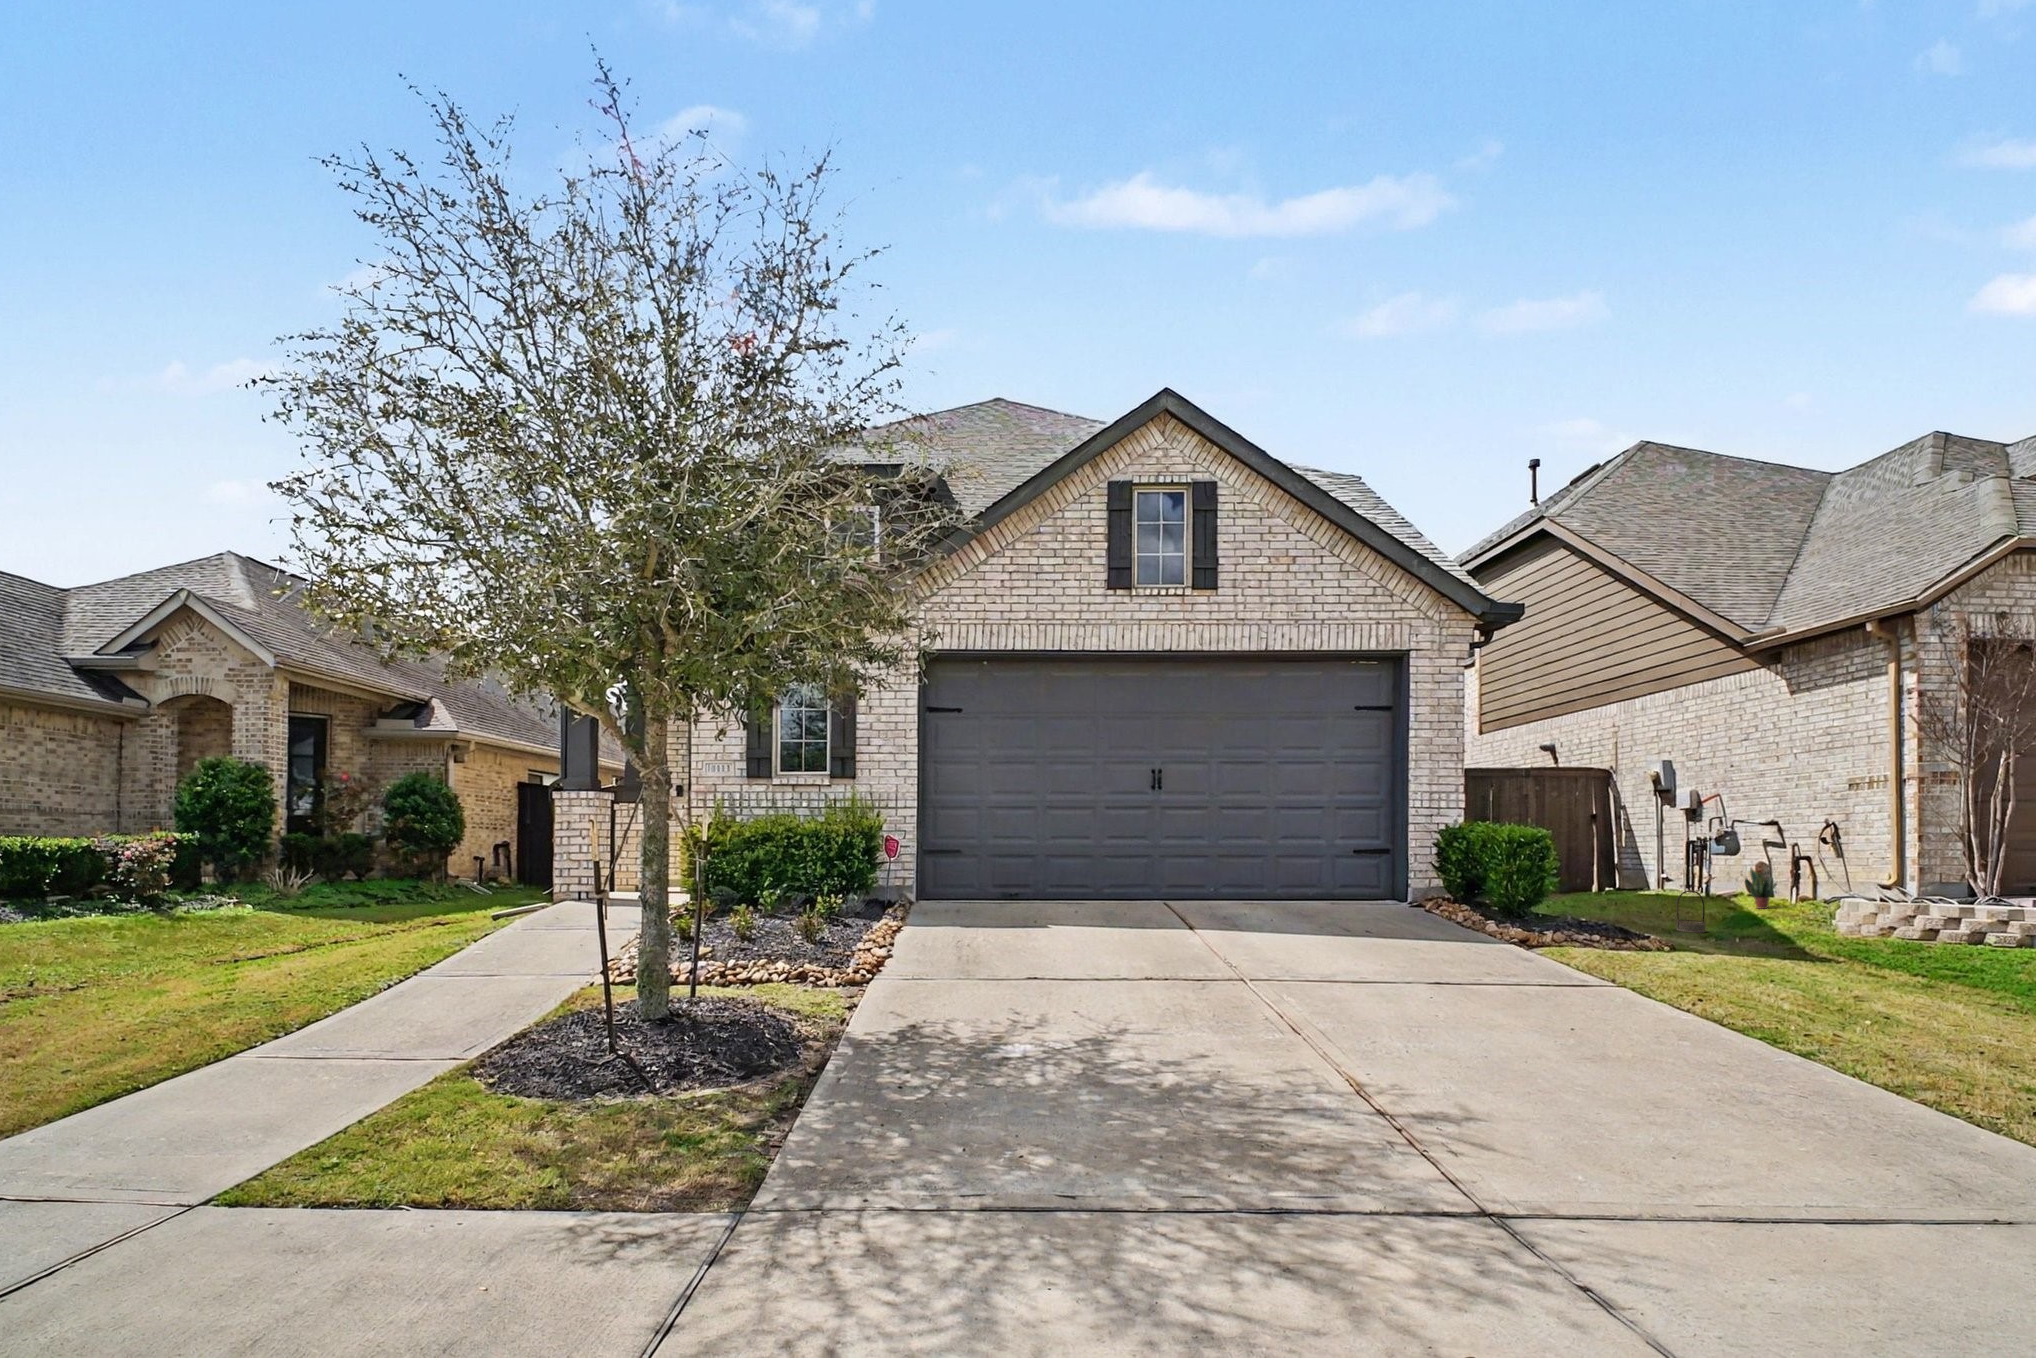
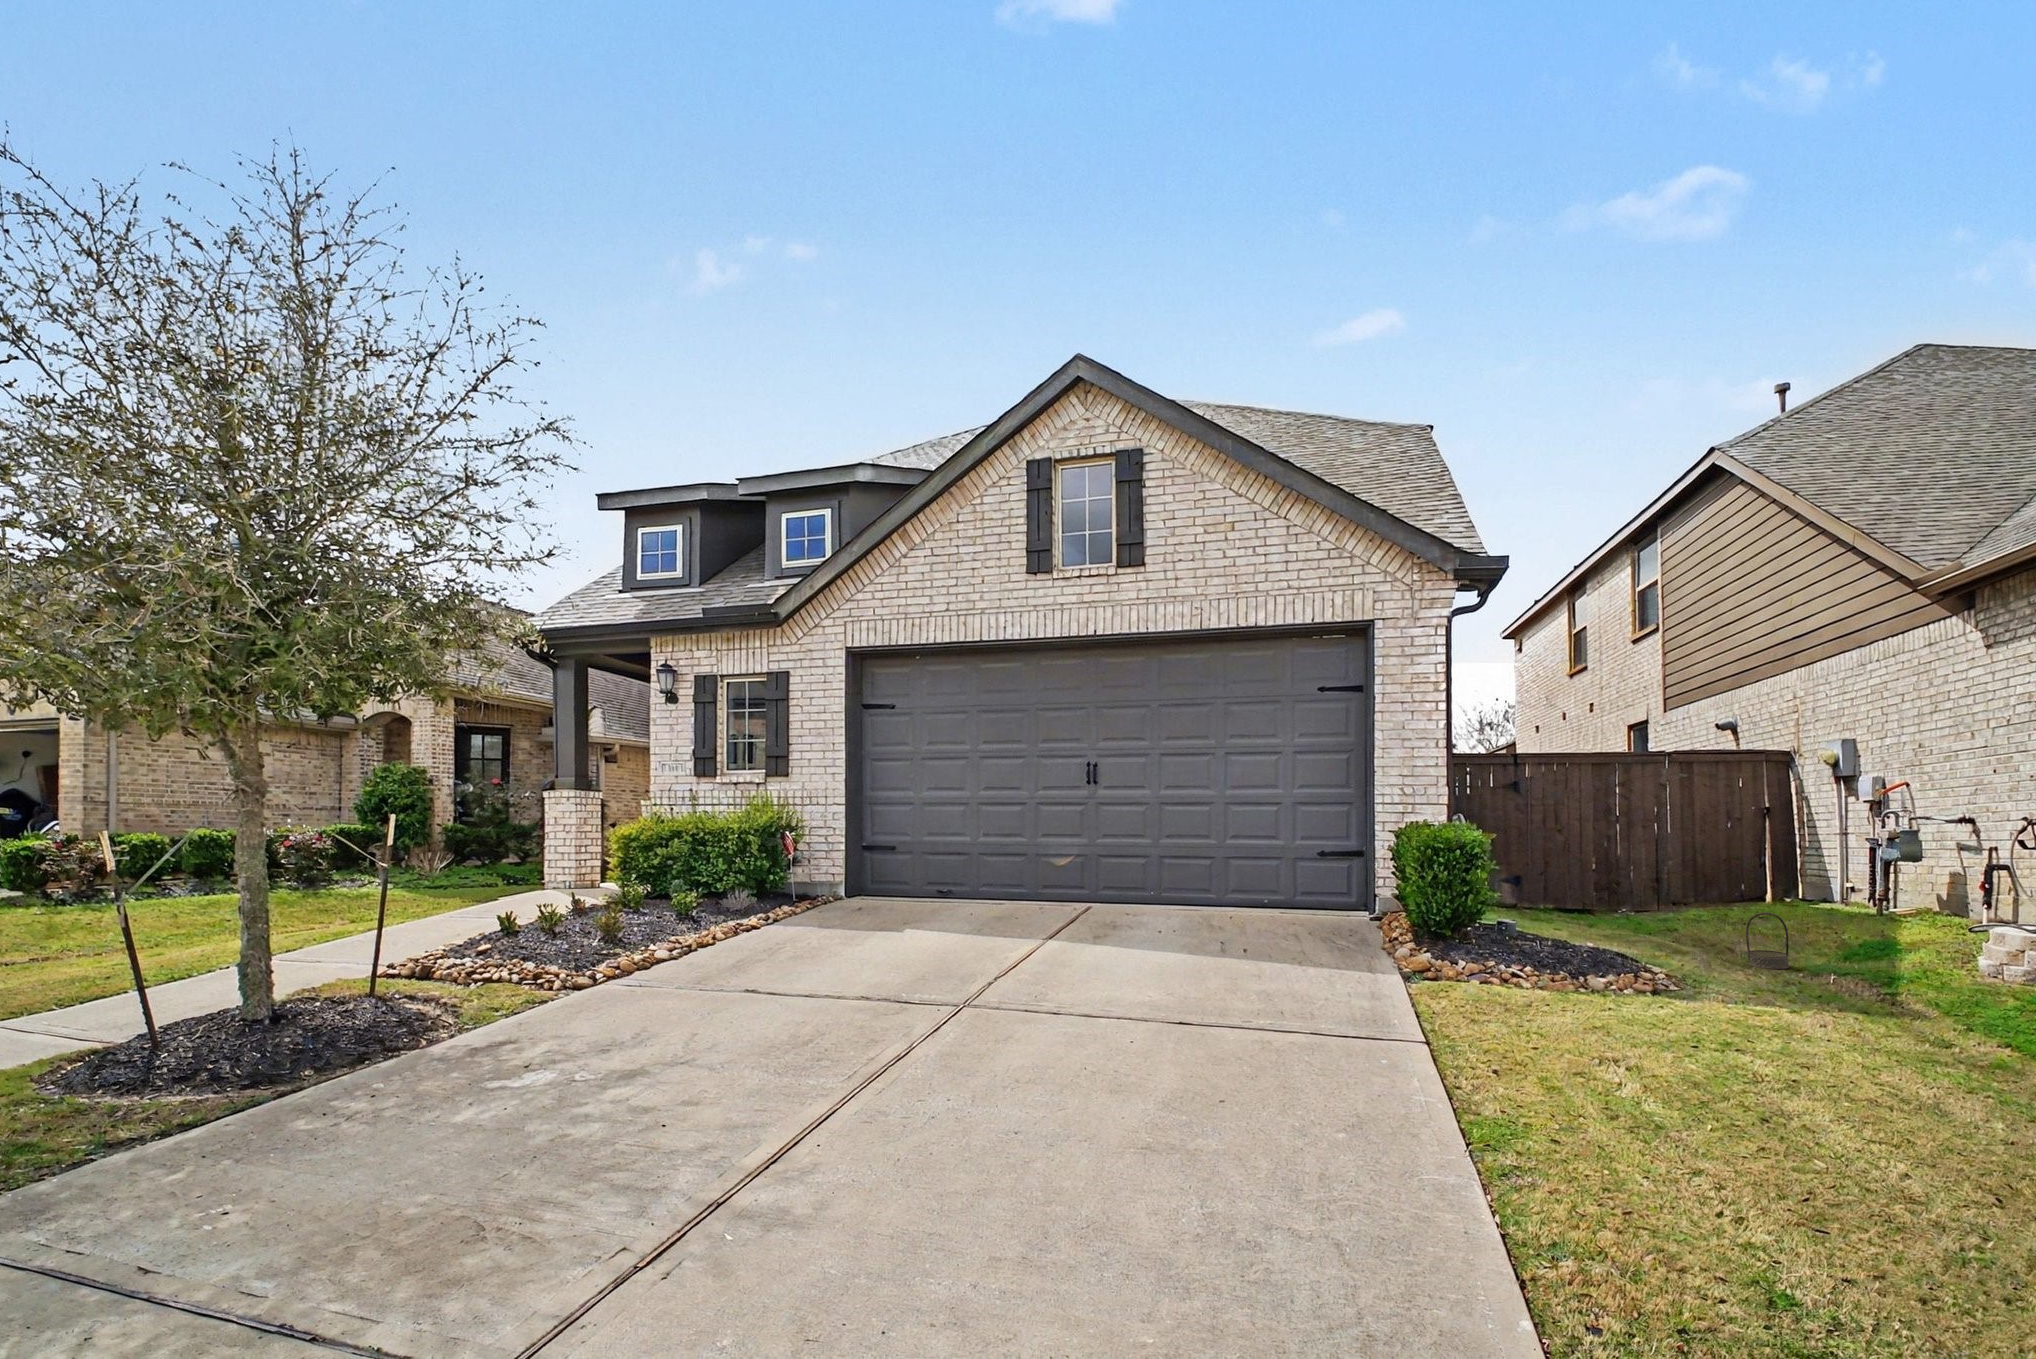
potted plant: present [1745,868,1777,909] -> none [1895,879,1942,936]

